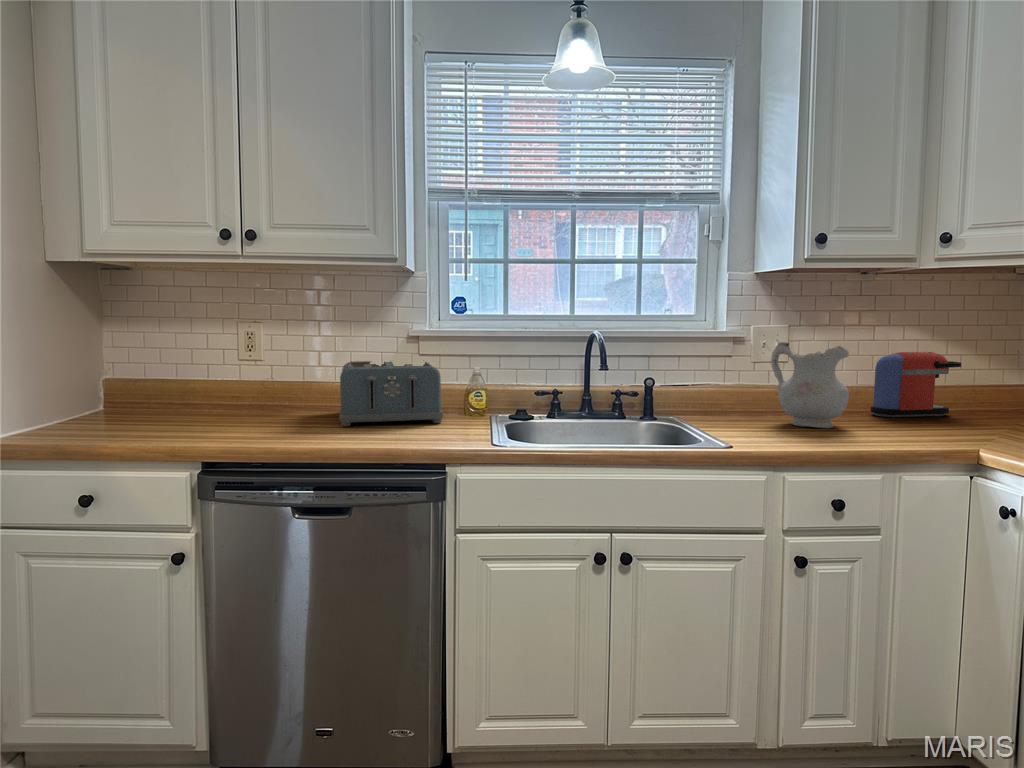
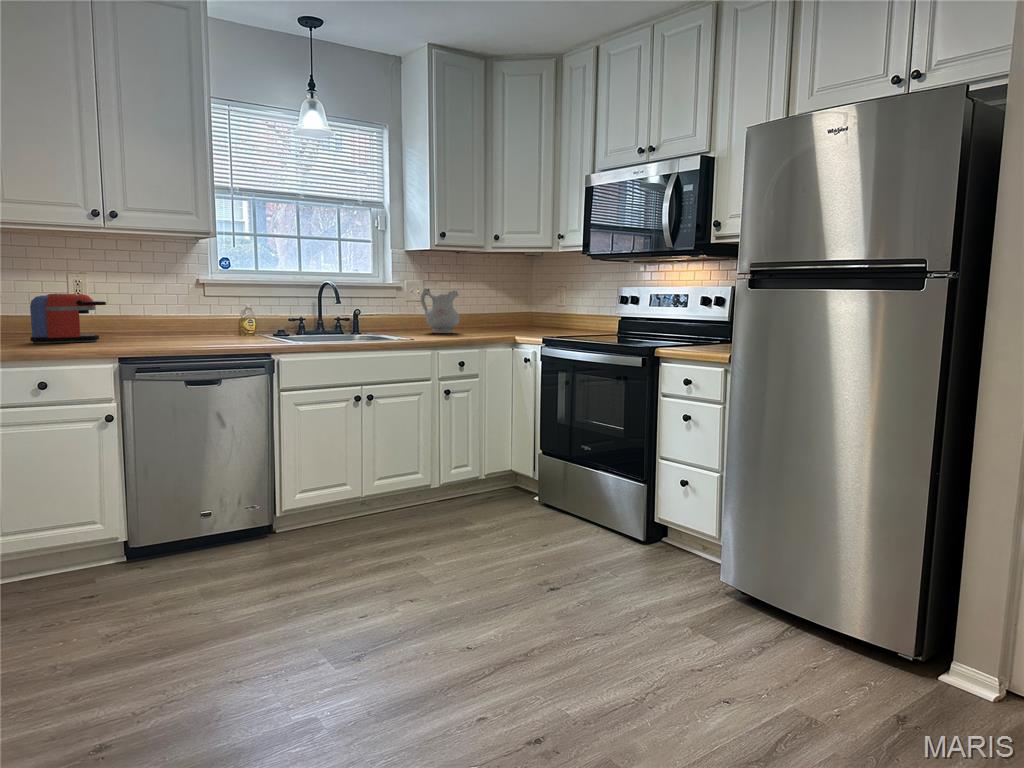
coffee maker: present [871,352,961,417] -> present [30,294,106,344]
toaster: present [339,361,443,426] -> none [147,301,240,341]

